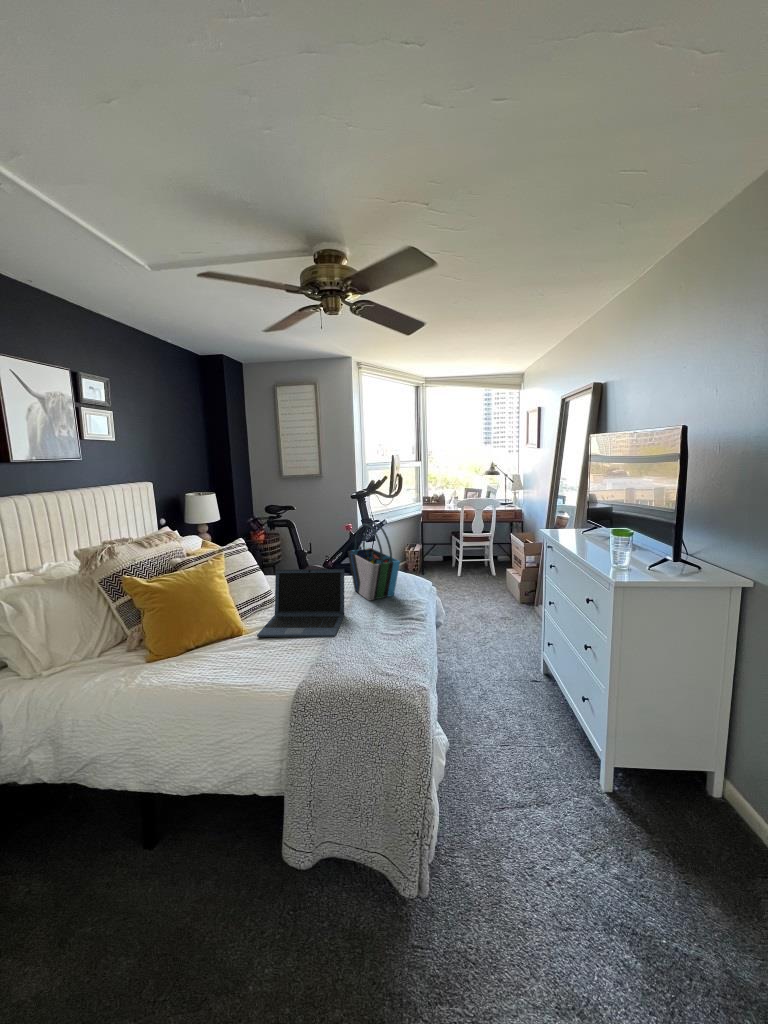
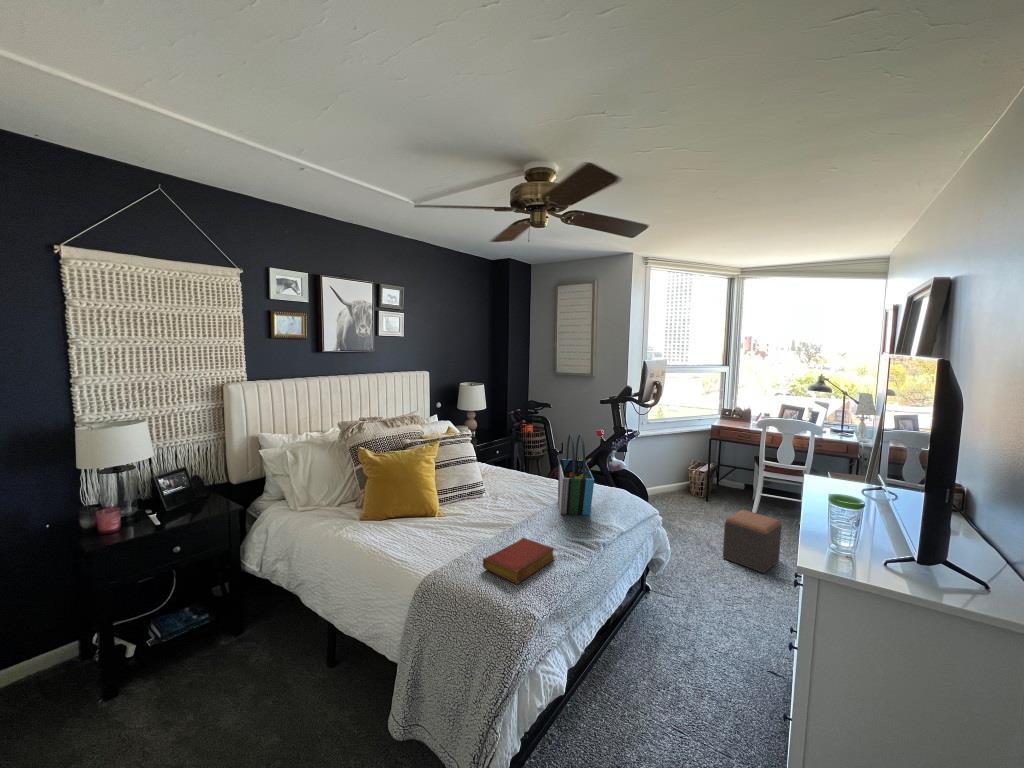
laptop: present [257,569,344,637] -> none [440,465,533,540]
footstool: none [459,571,494,616] -> present [723,510,781,573]
book: none [348,626,403,667] -> present [483,538,554,584]

